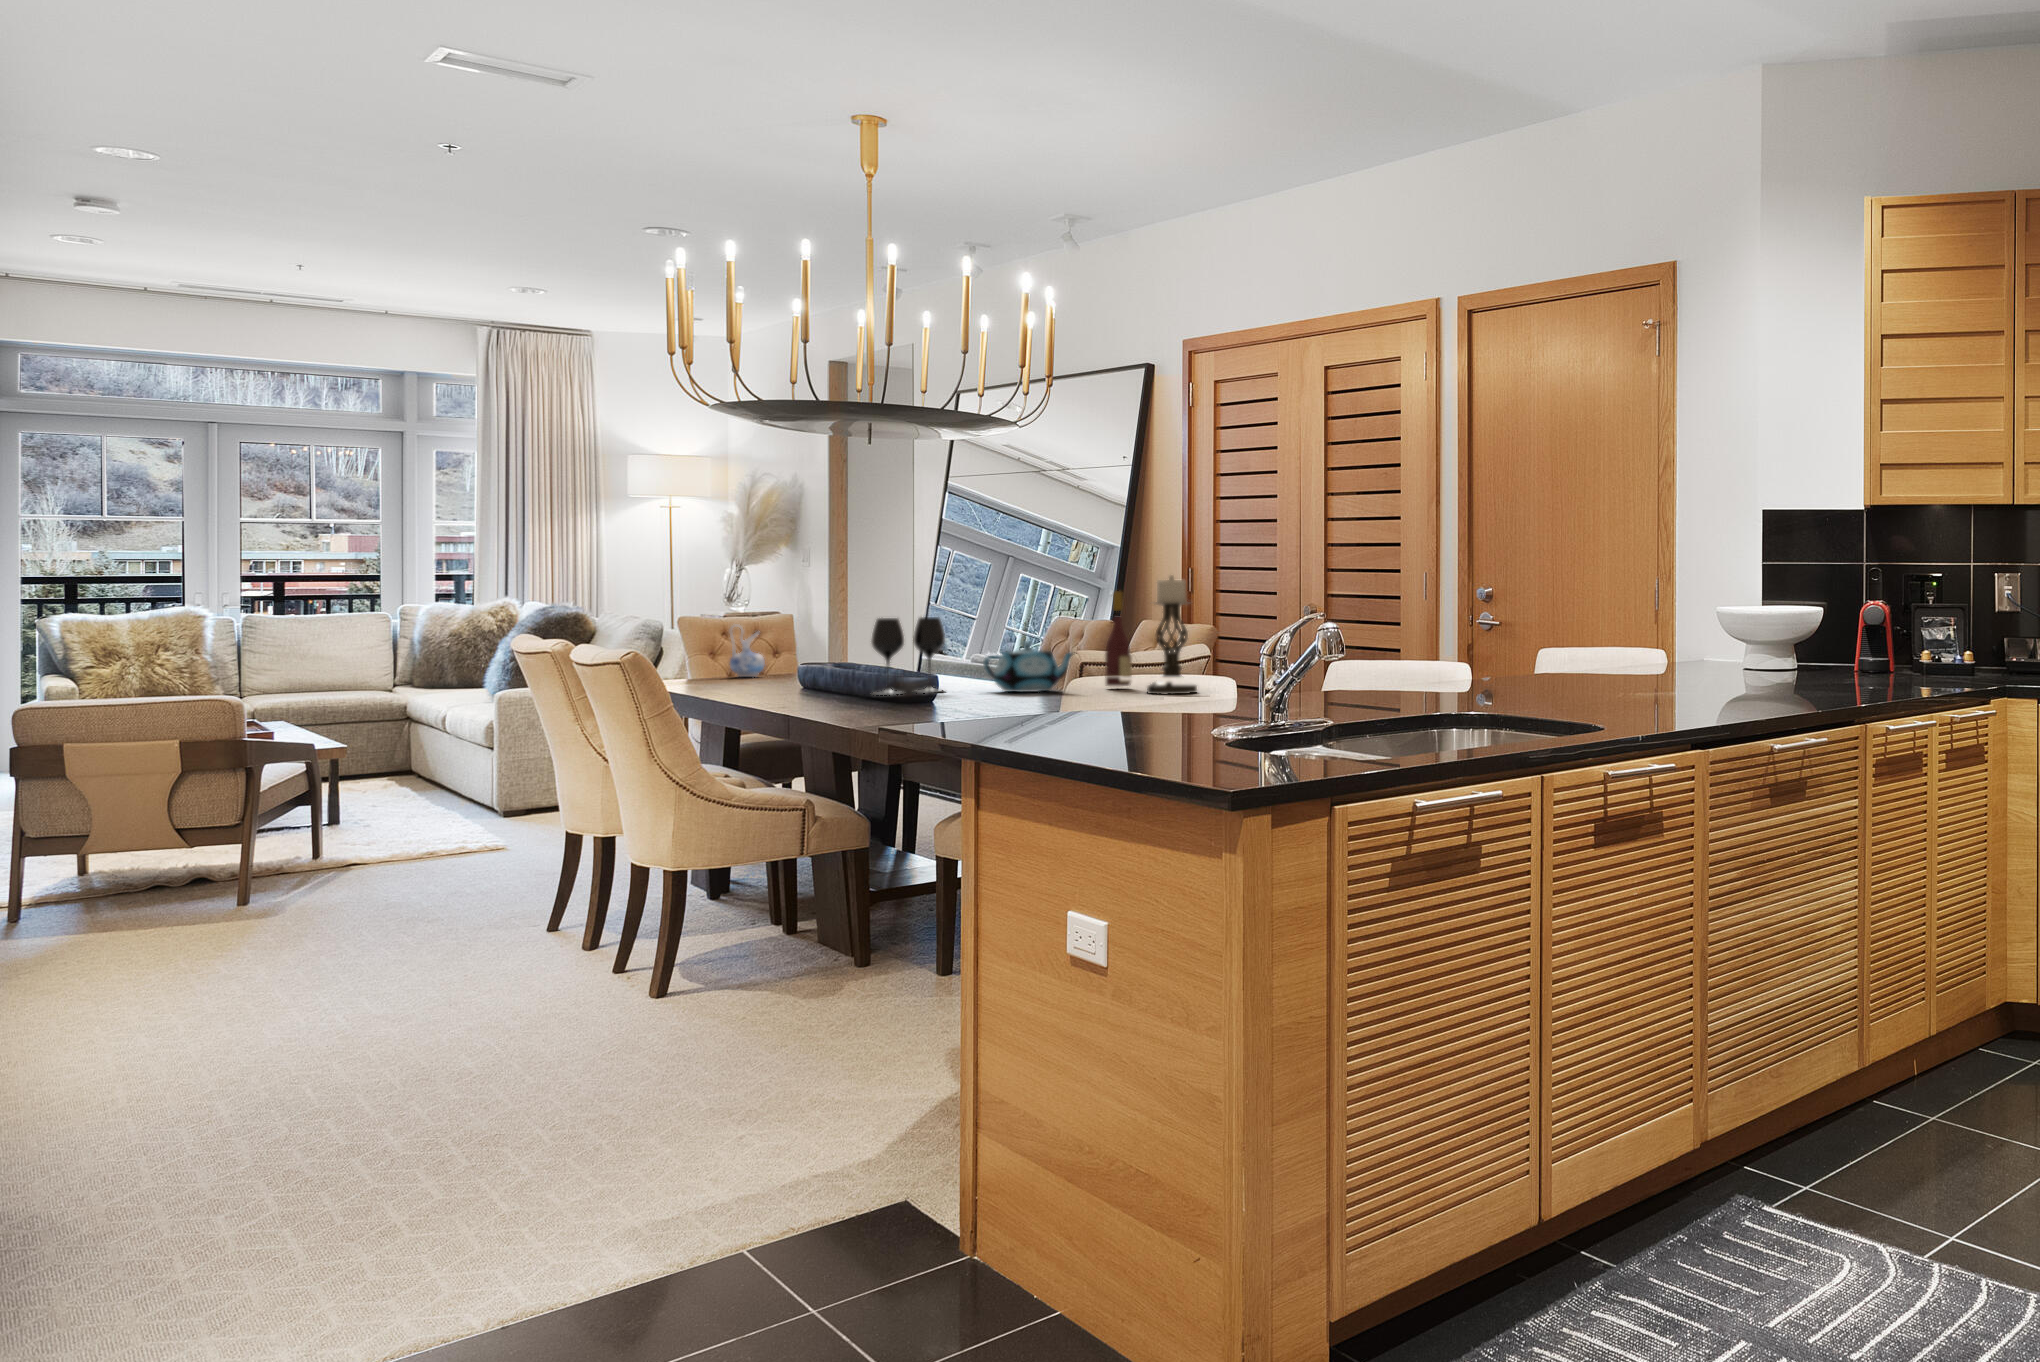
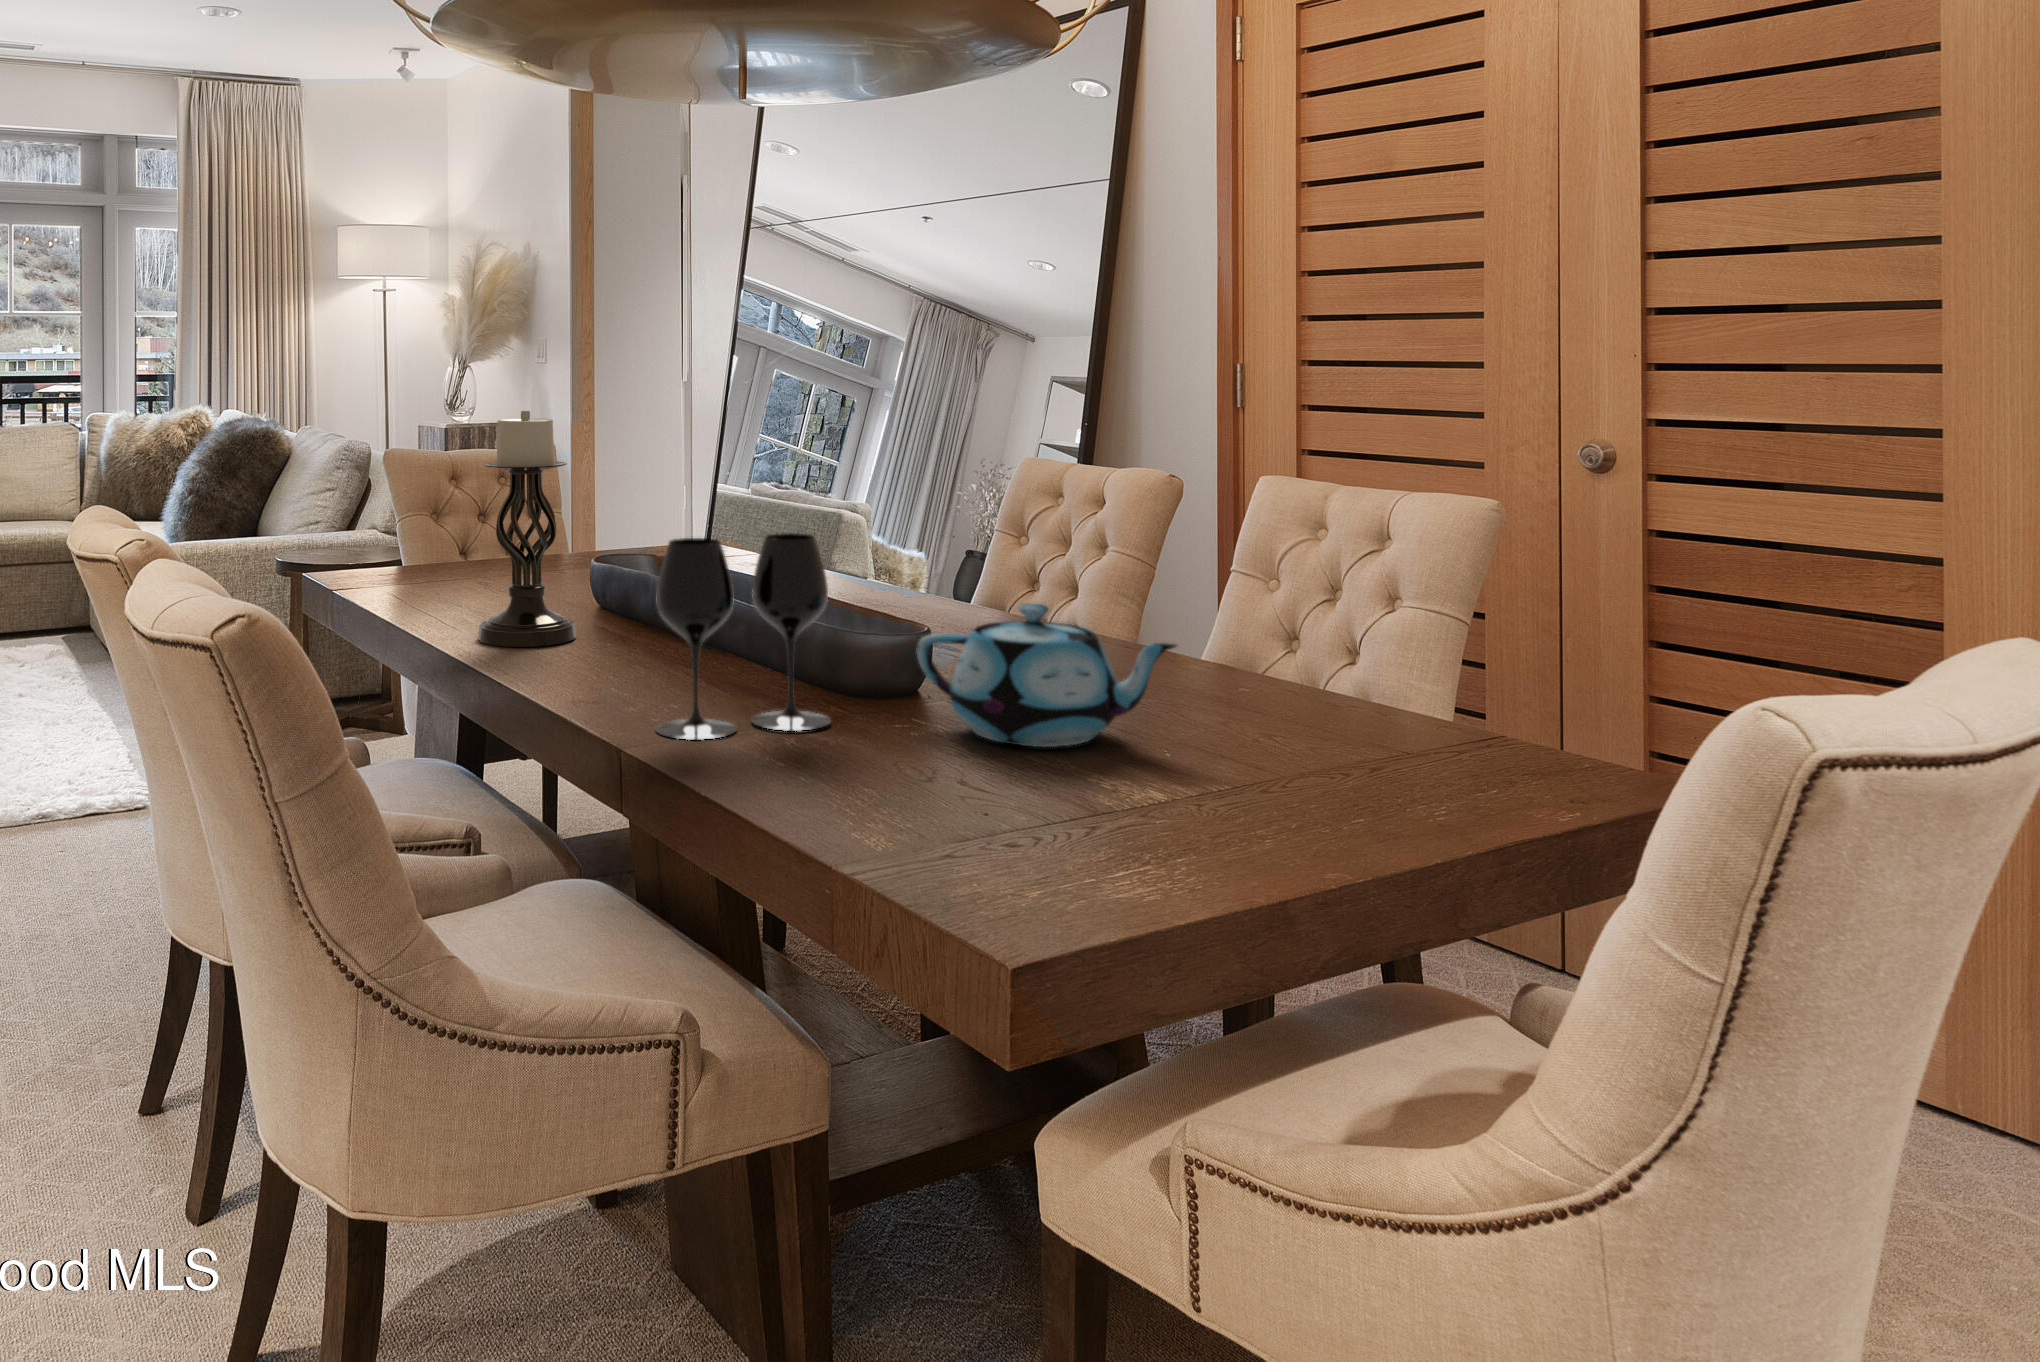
candle holder: present [1147,576,1197,694] -> present [478,411,576,647]
wine bottle: present [1105,591,1132,686] -> none [1214,470,1288,732]
ceramic pitcher: present [730,625,765,677] -> none [390,499,452,601]

